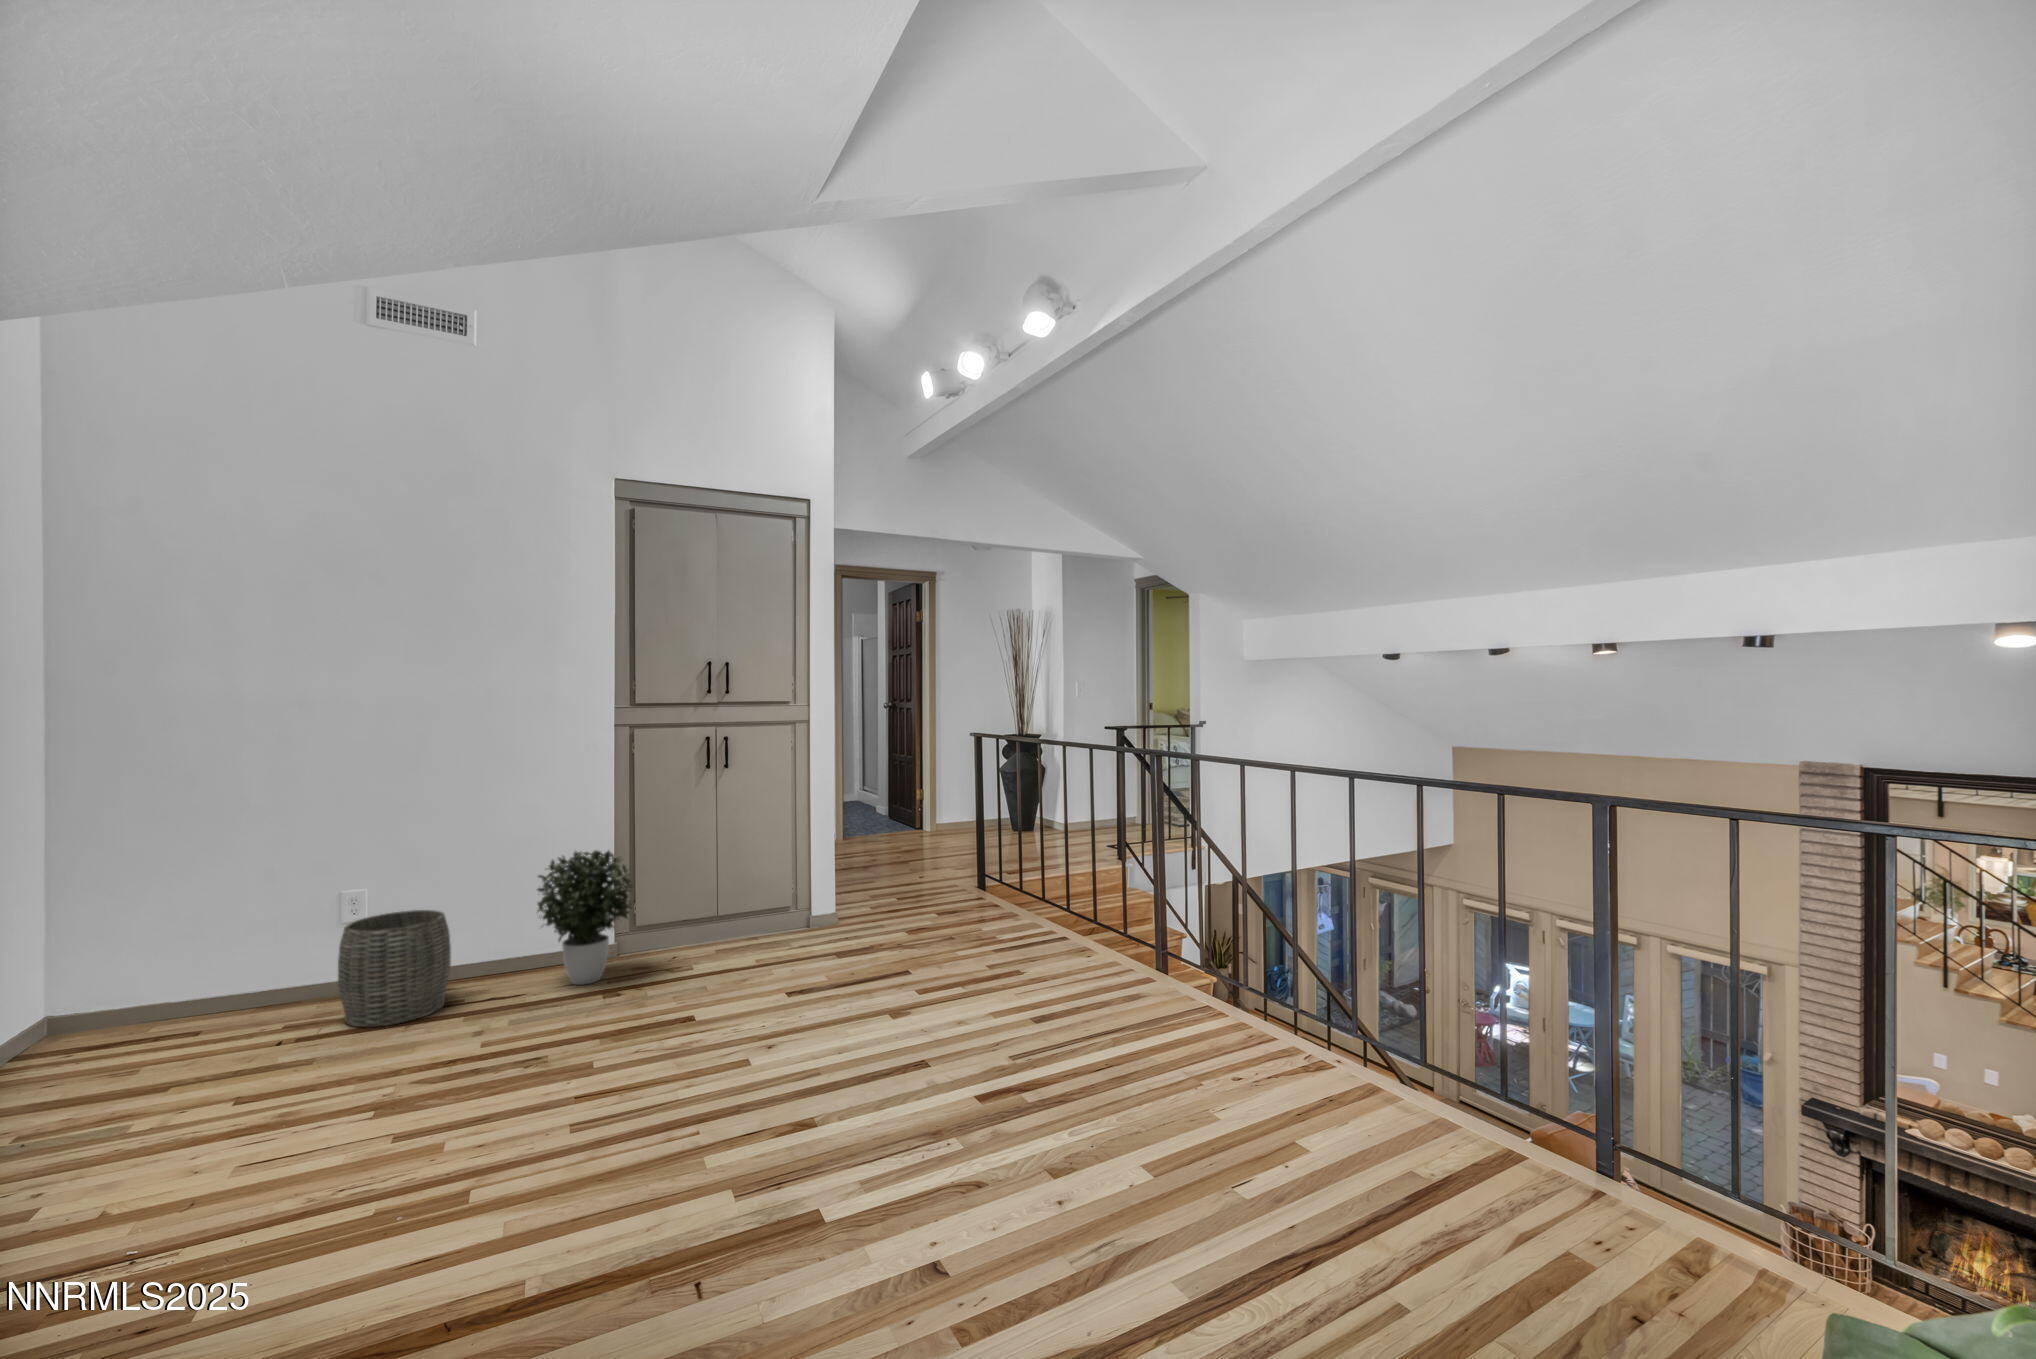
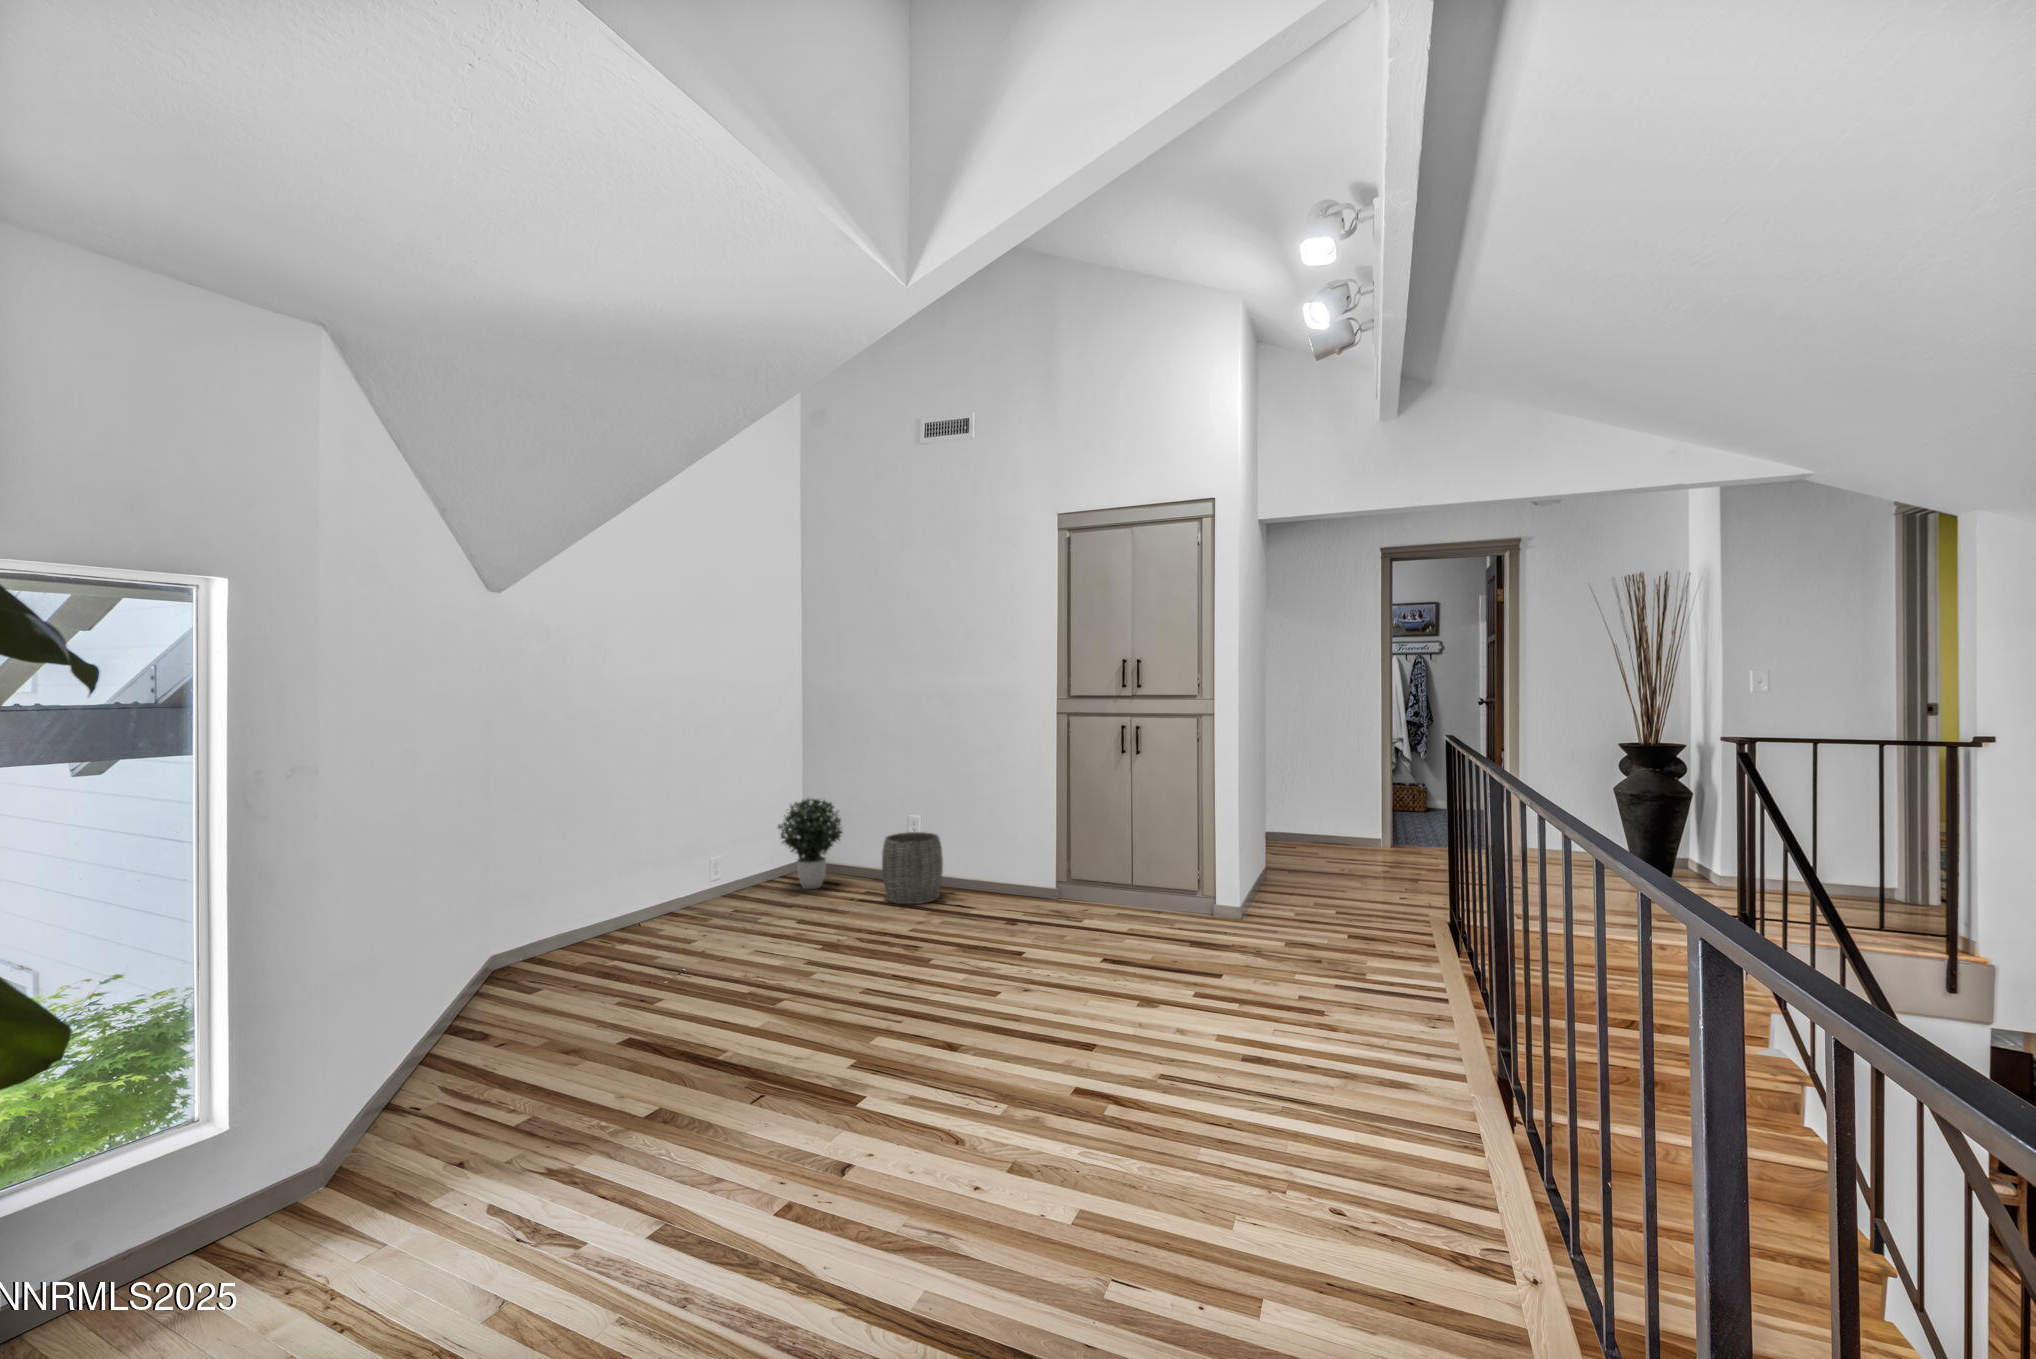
potted plant: present [537,850,633,985] -> present [778,799,842,889]

